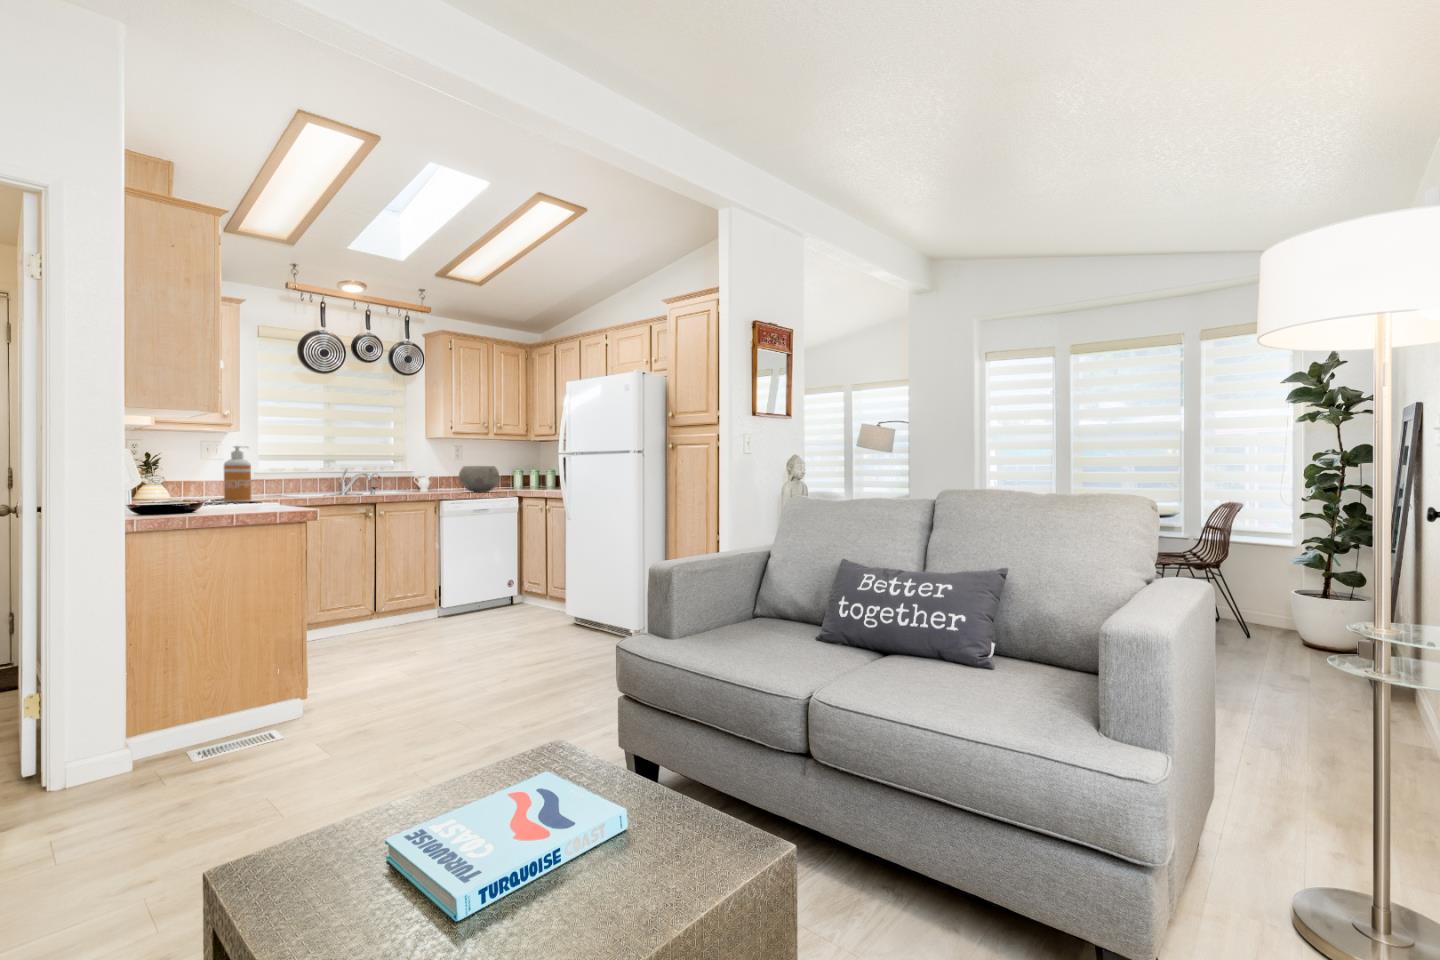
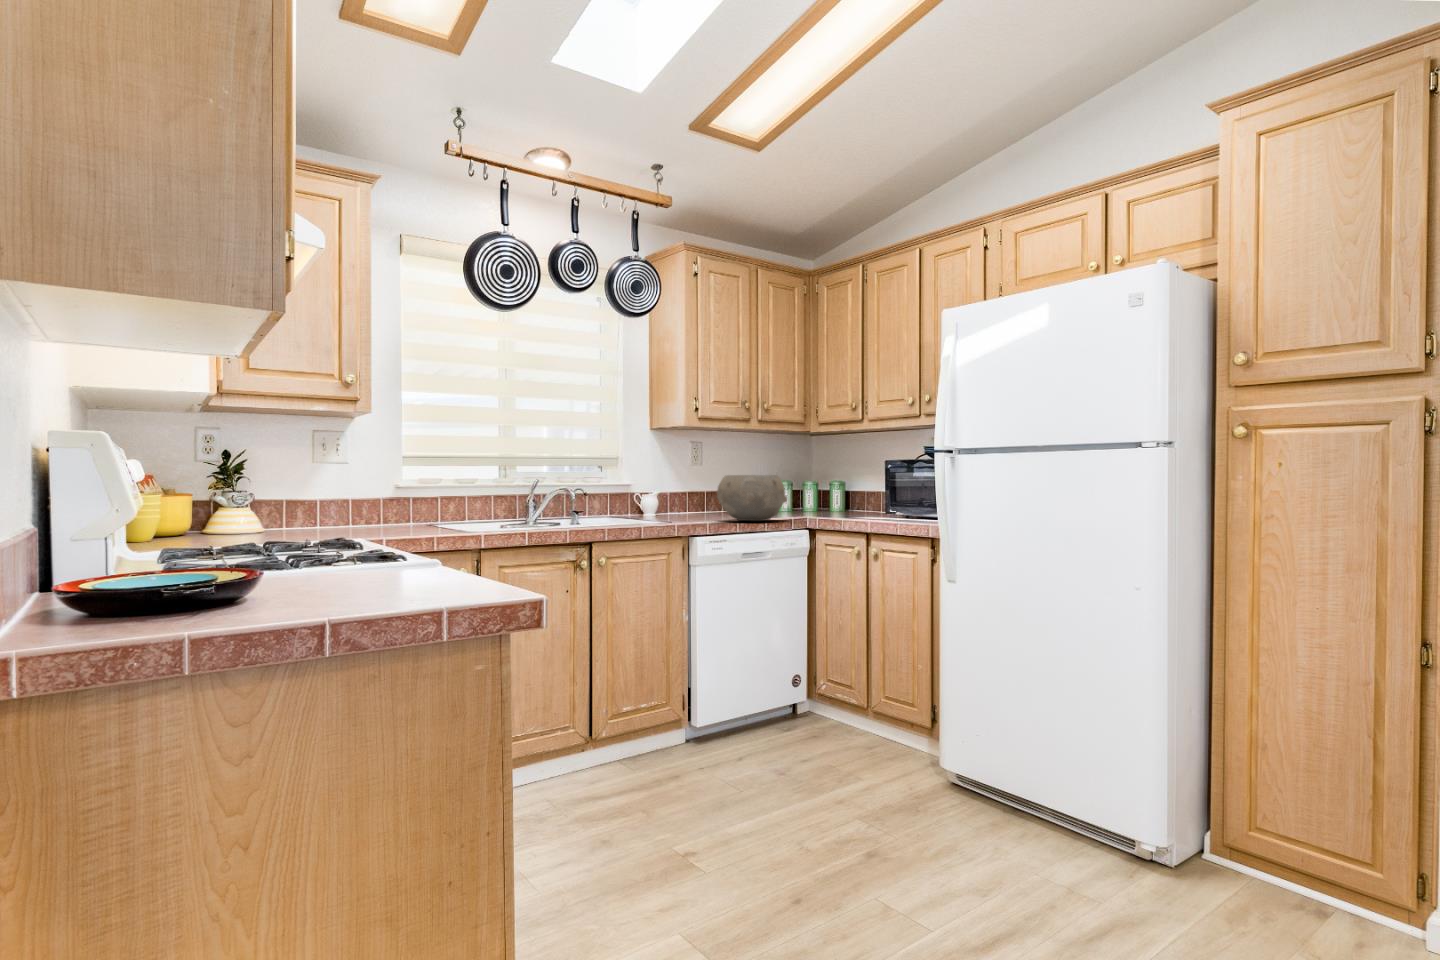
soap dispenser: present [224,446,251,502] -> none [307,438,374,592]

